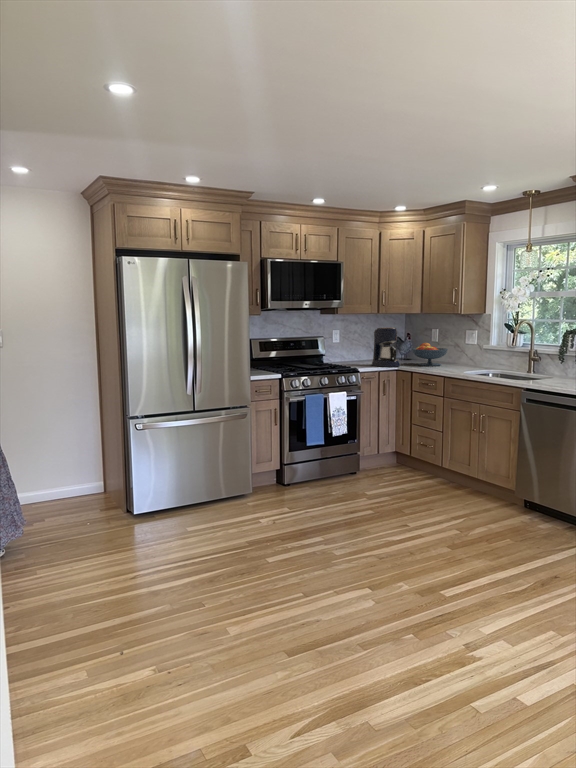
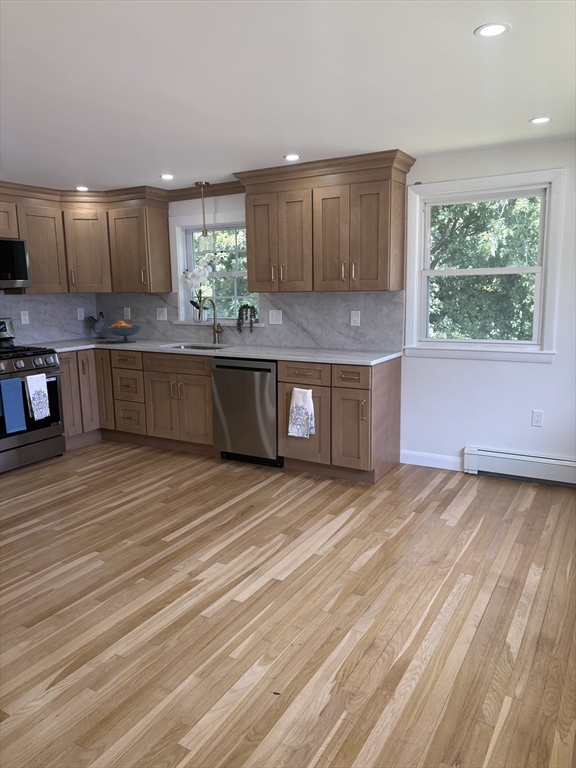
coffee maker: present [371,328,400,367] -> none [67,307,98,346]

